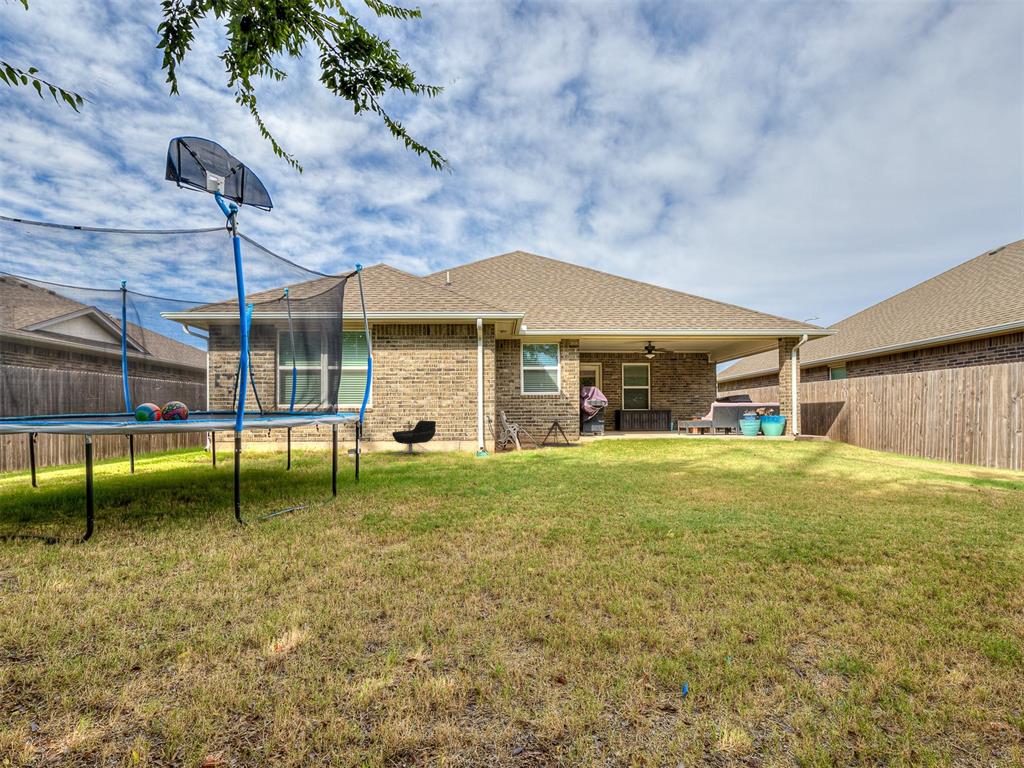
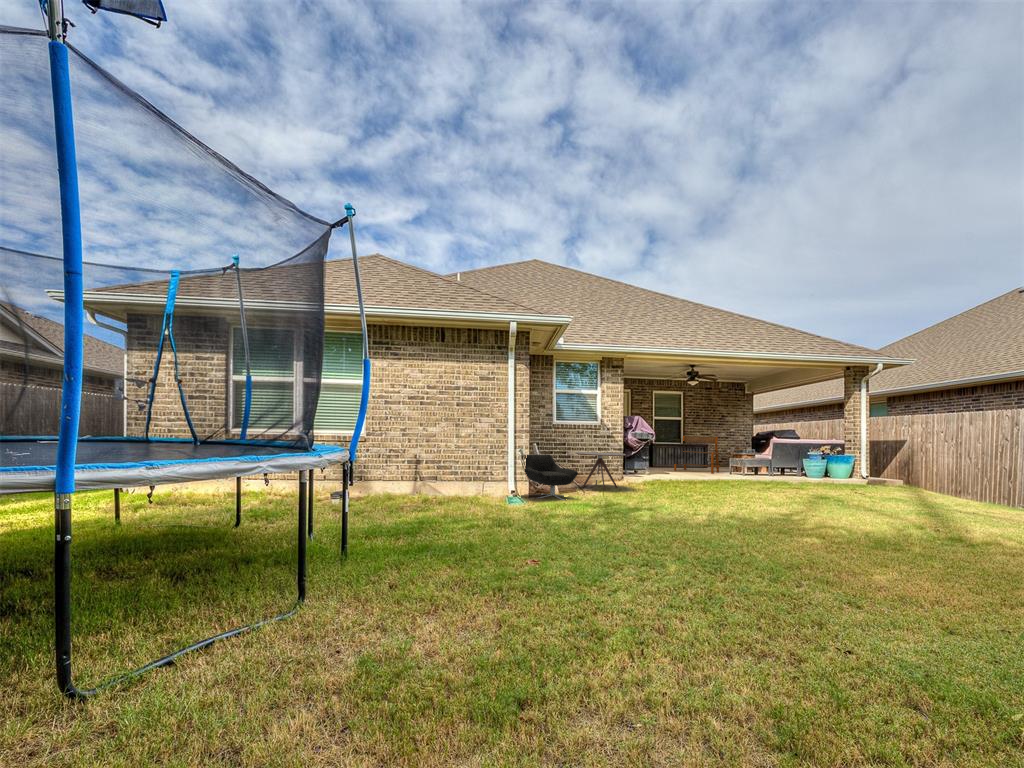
bench: none [637,402,676,434] -> present [674,436,720,474]
lounge chair: present [392,420,436,454] -> present [525,454,578,500]

